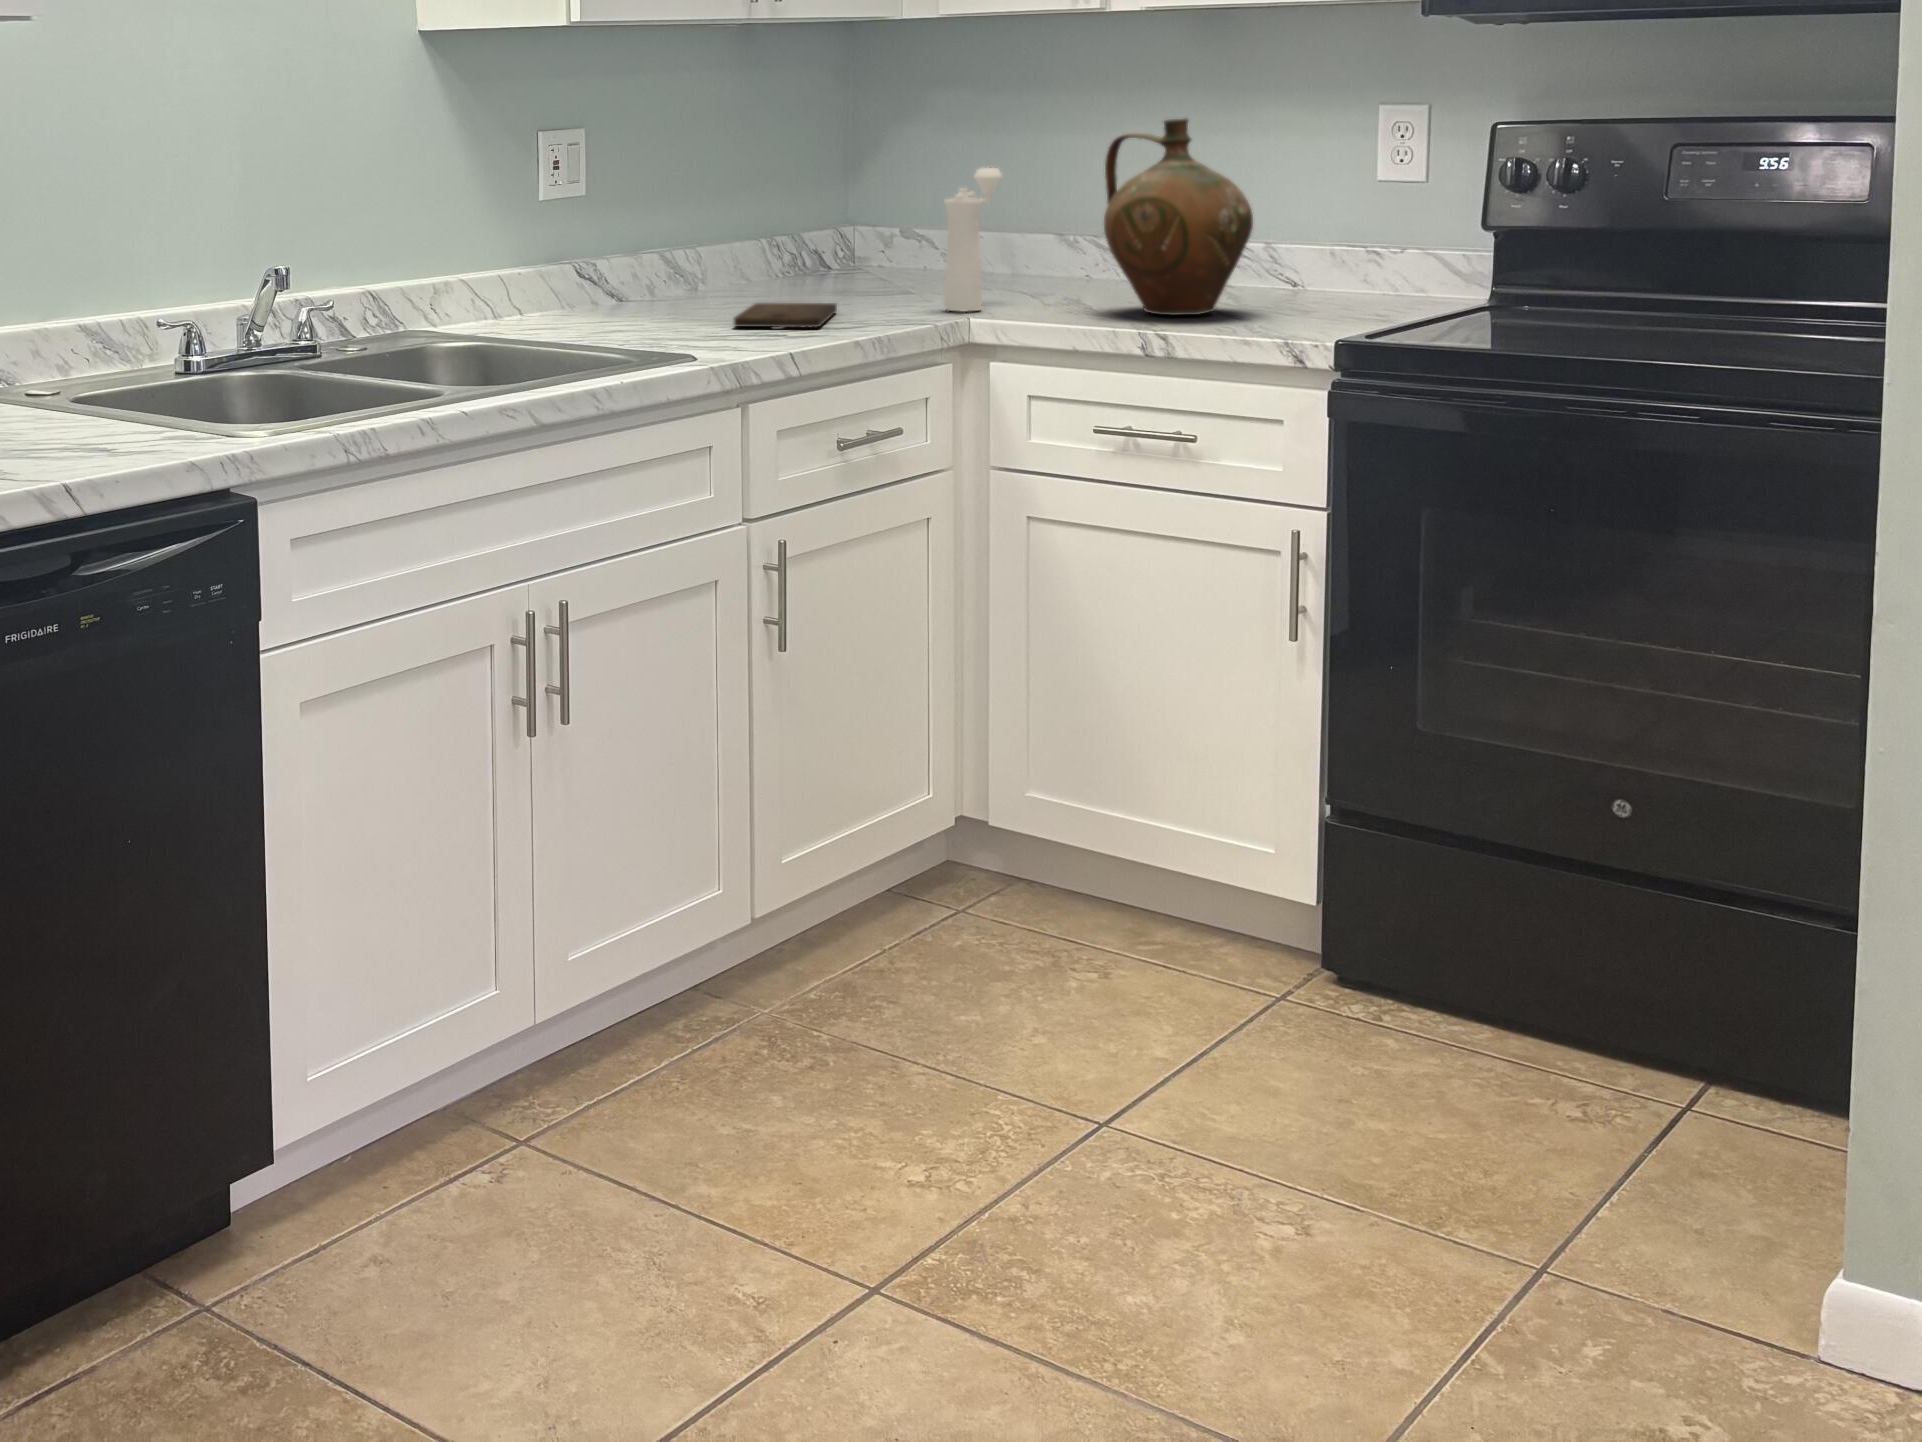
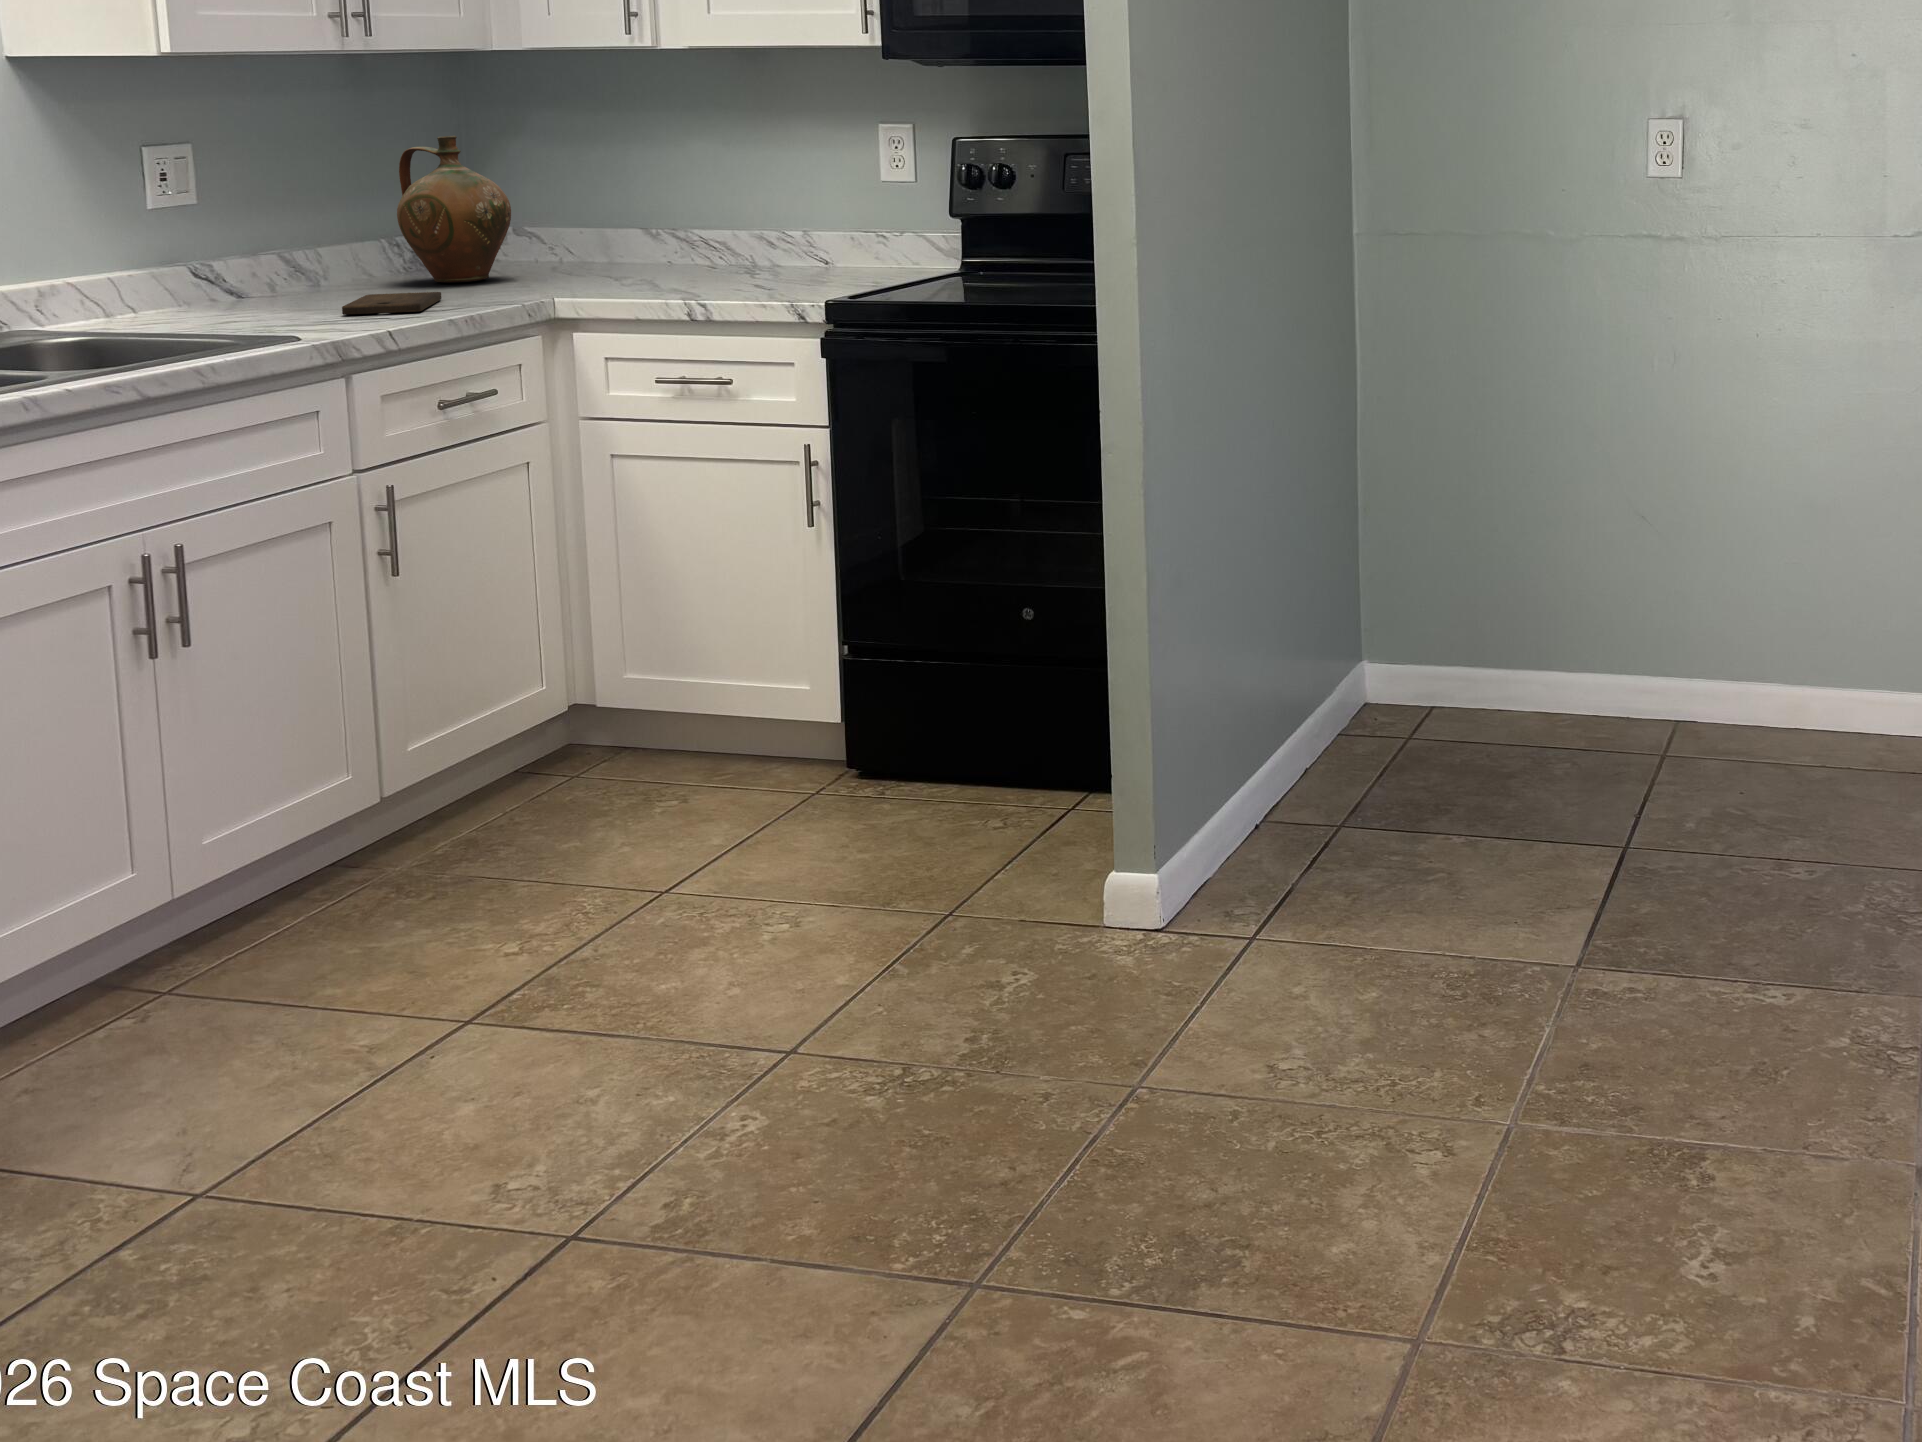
ceramic jug: present [1104,118,1253,315] -> present [397,136,511,283]
pepper mill: present [944,168,1002,312] -> none [530,176,582,294]

